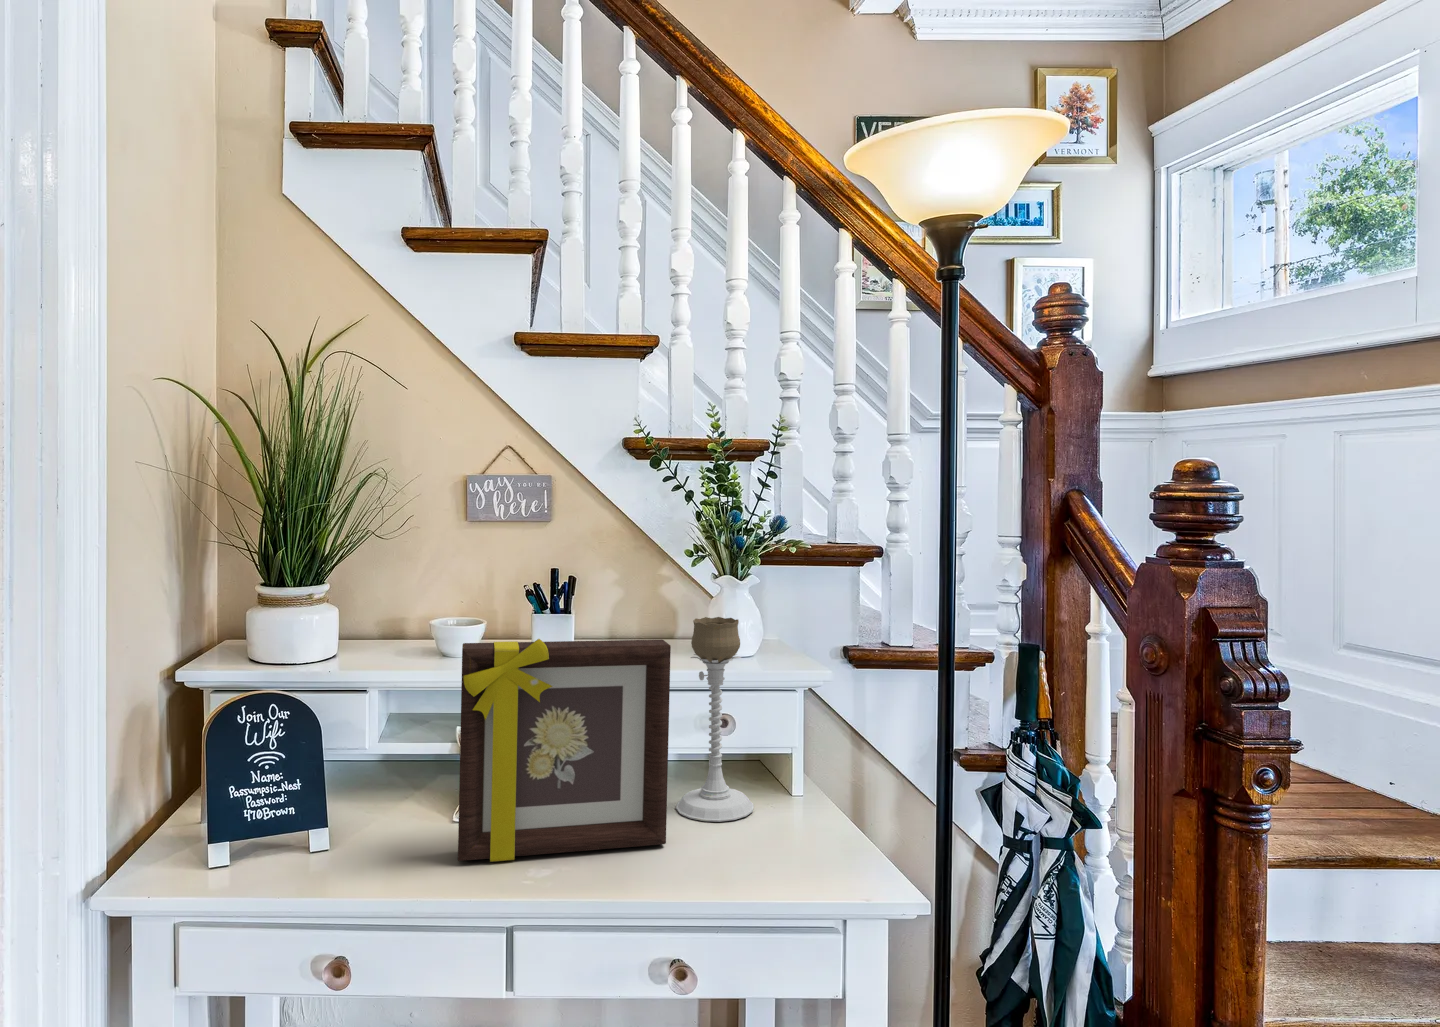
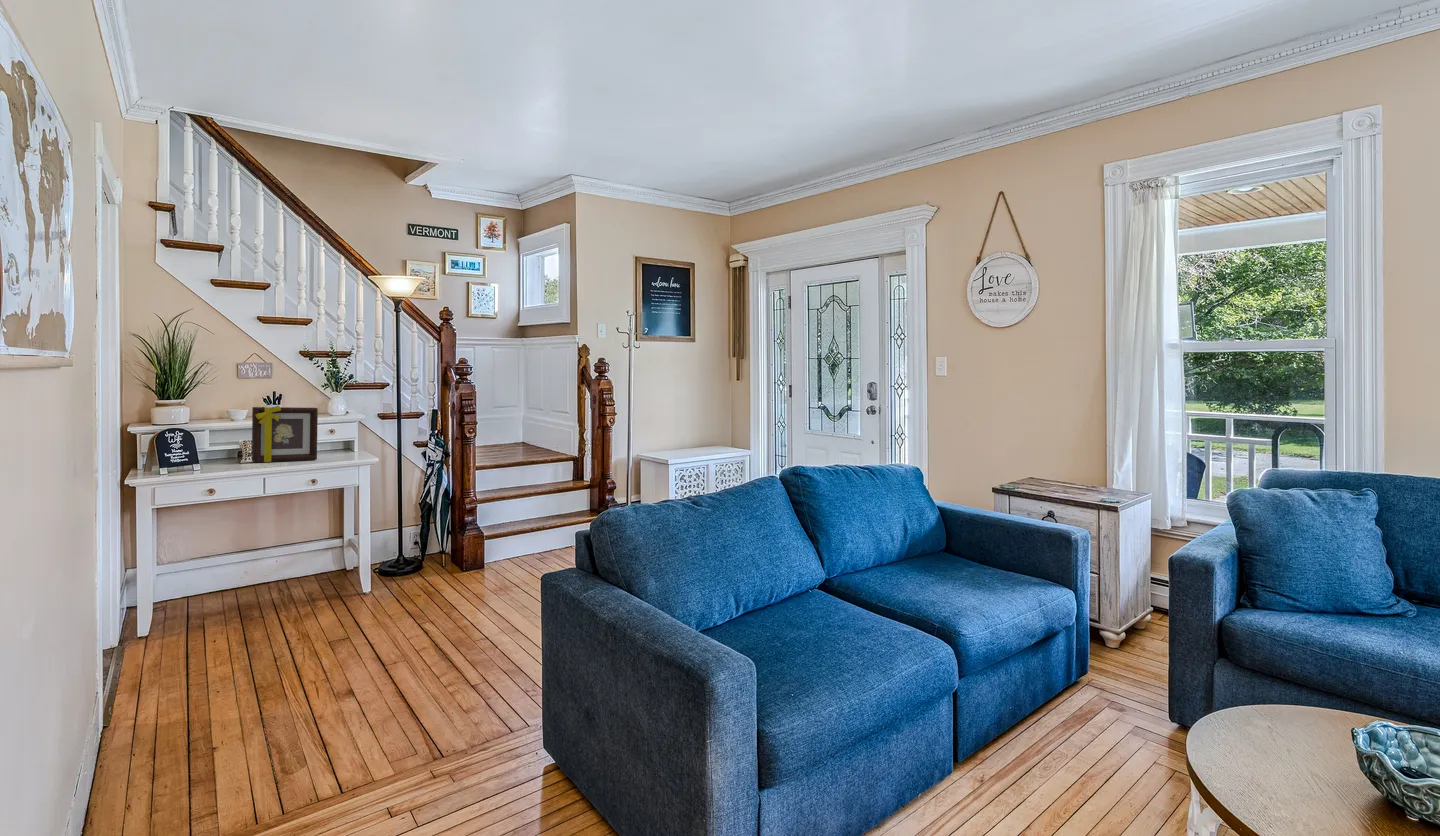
candle holder: present [676,617,754,822] -> none [319,404,345,458]

